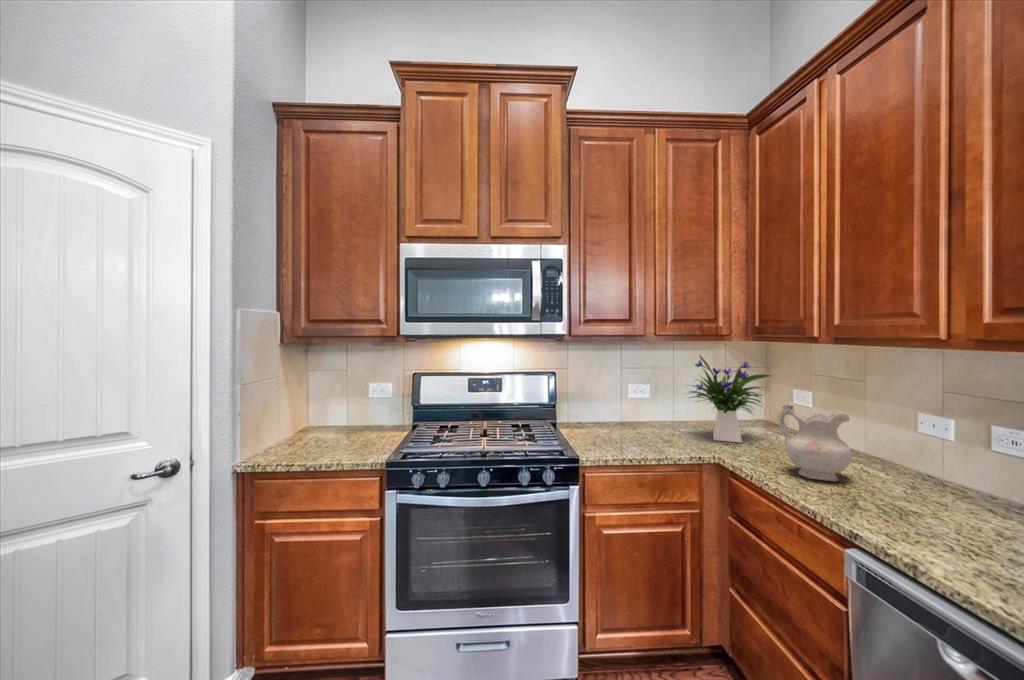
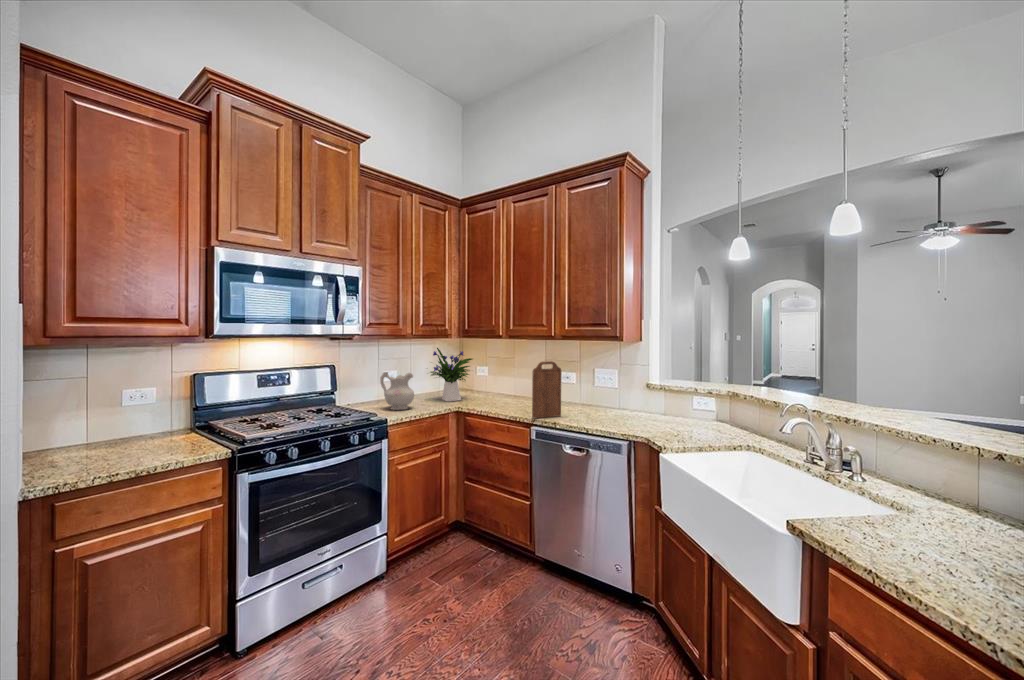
cutting board: none [849,393,944,526] -> present [532,361,561,418]
ceramic pitcher: present [778,405,852,481] -> present [380,372,414,410]

